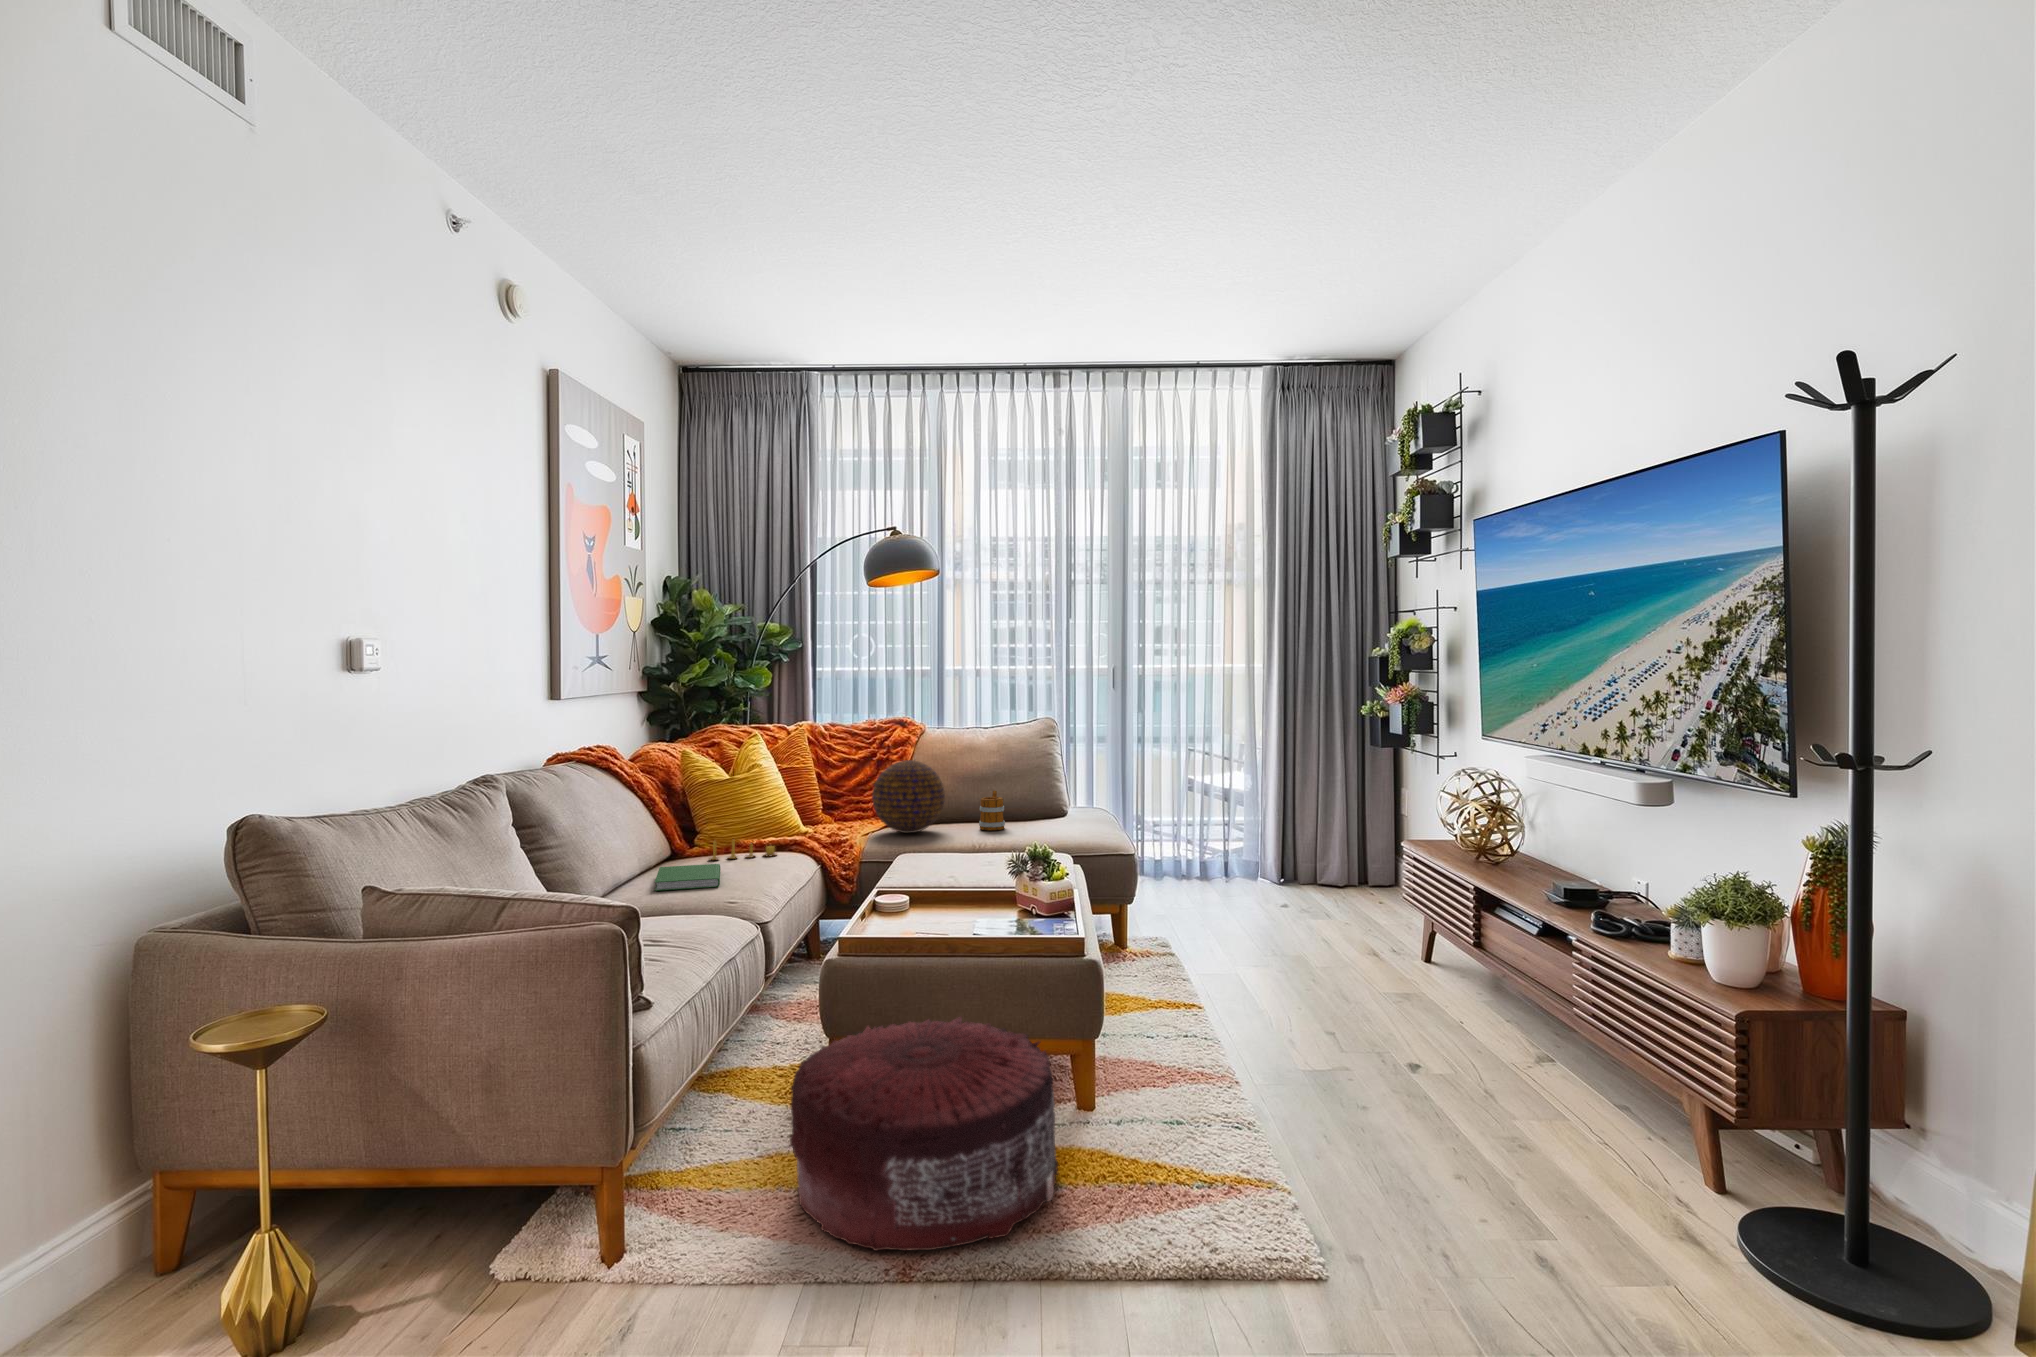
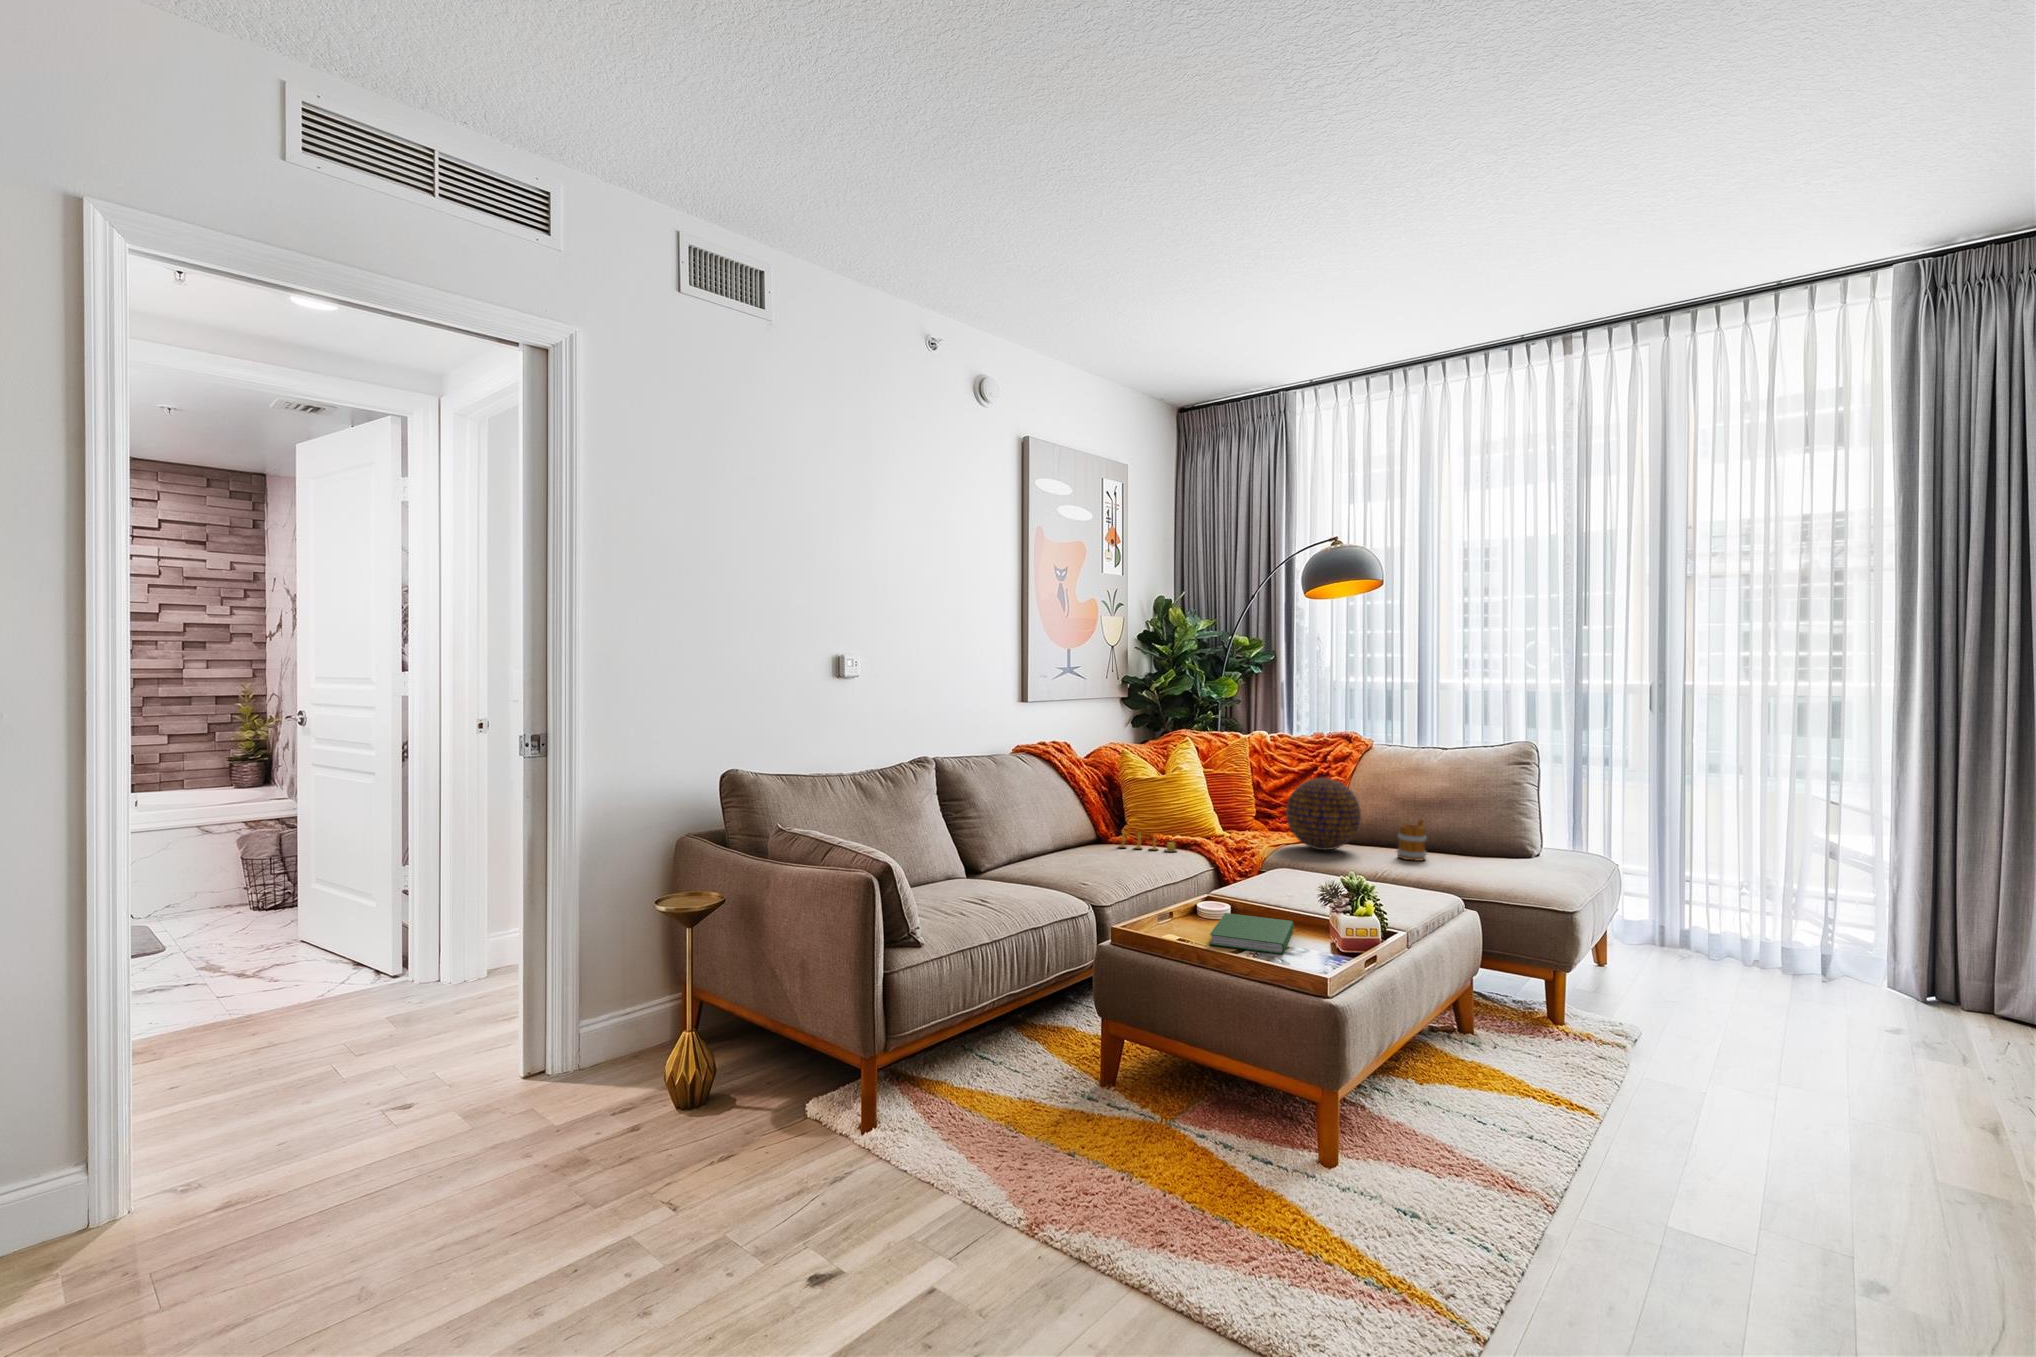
hardcover book: present [655,864,720,891] -> present [1210,913,1294,954]
pouf: present [790,1017,1059,1251] -> none [994,1013,1250,1238]

